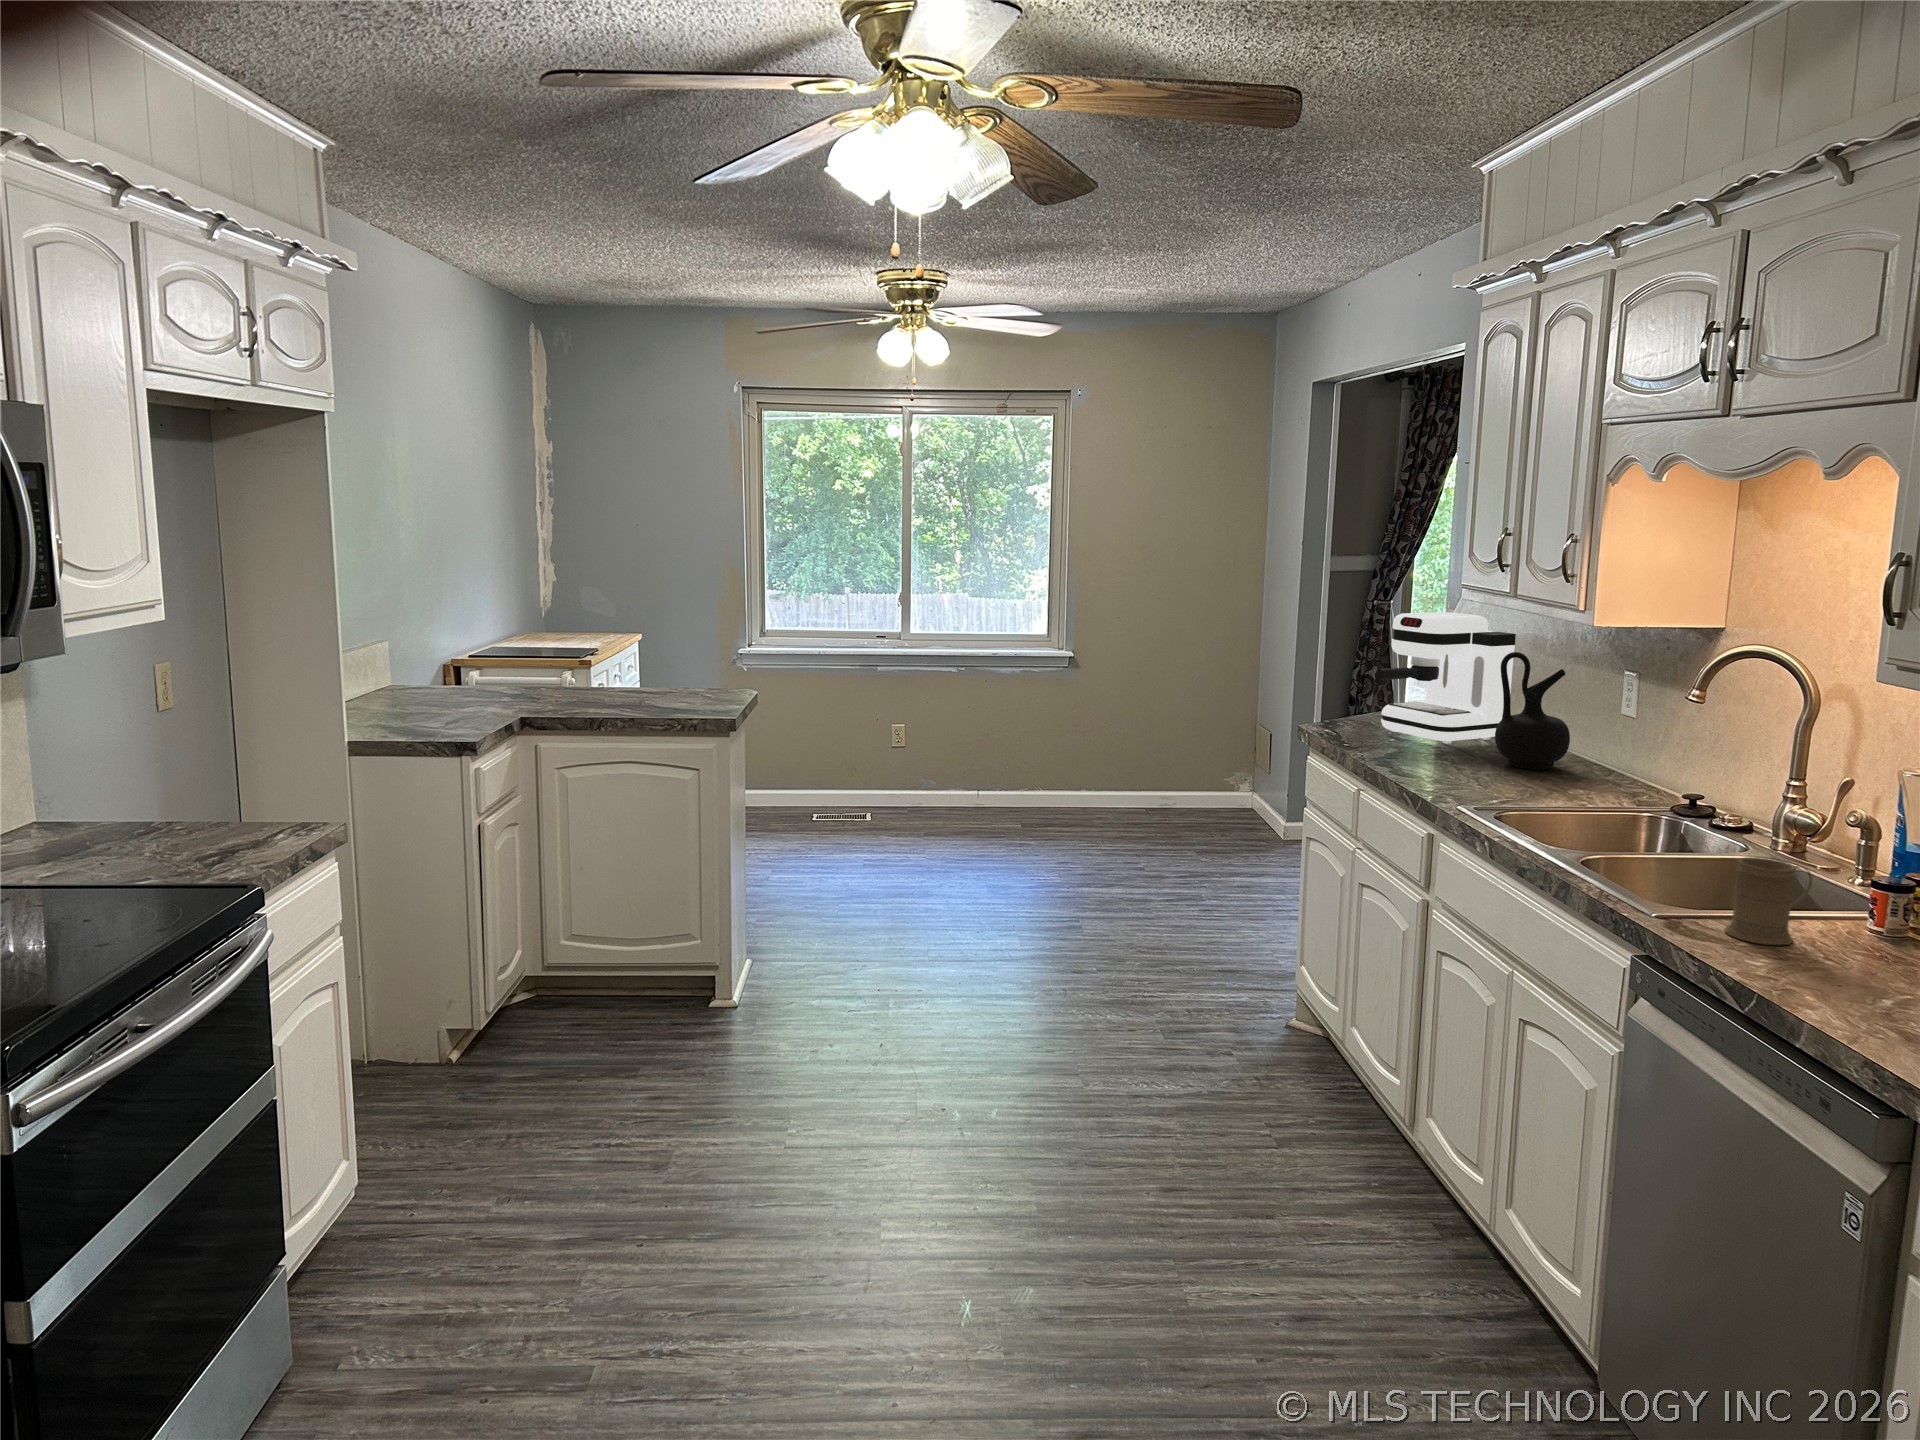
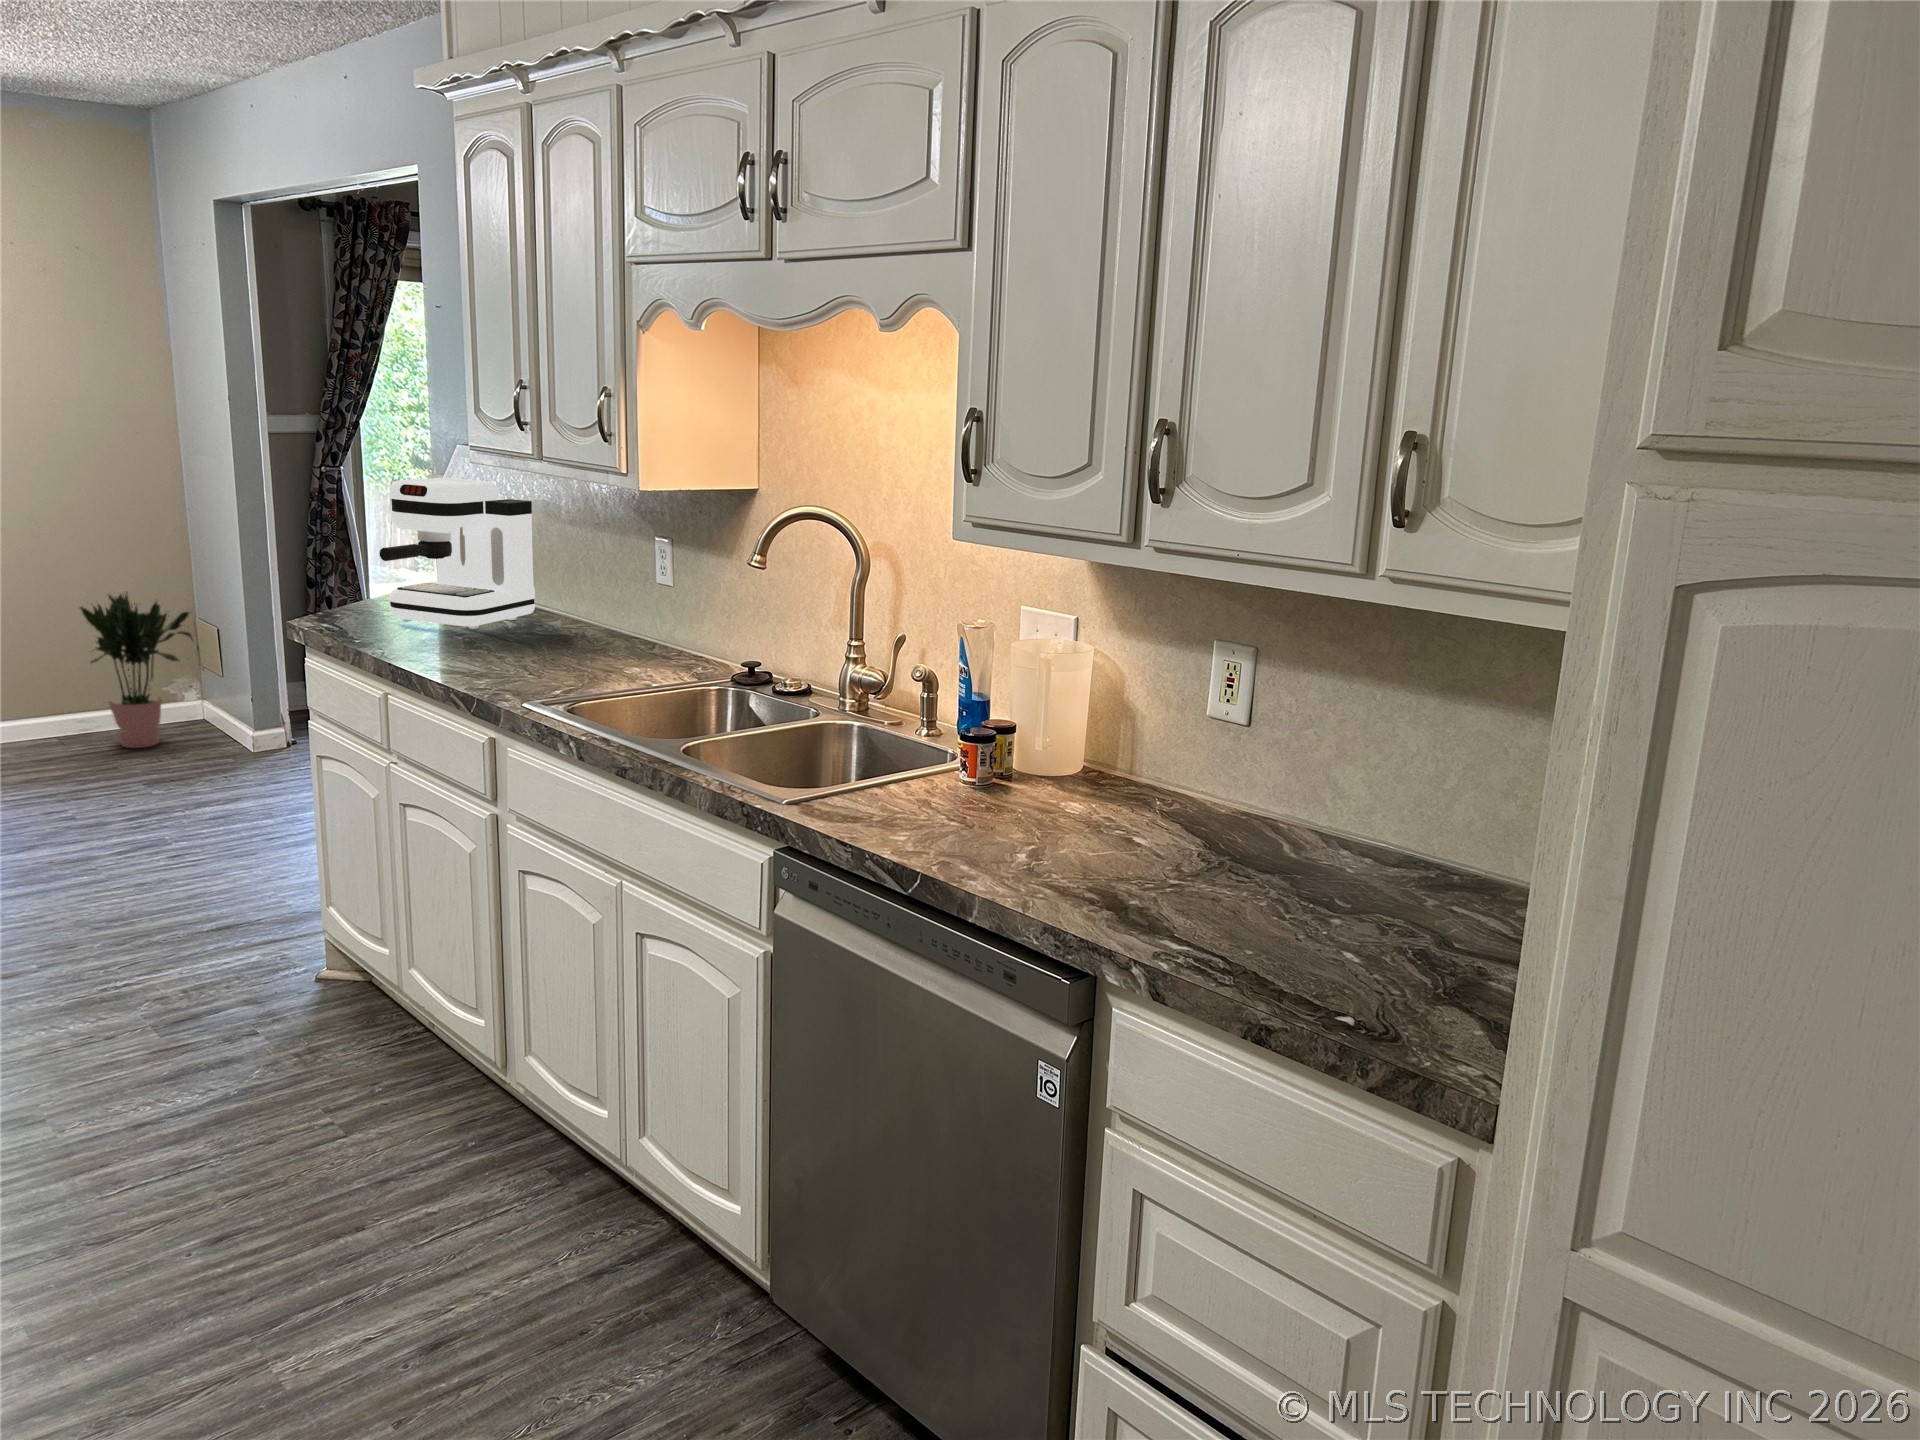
ceramic jug: present [1495,652,1570,770] -> none [532,522,611,649]
potted plant: none [1172,693,1263,824] -> present [80,591,193,748]
mug: present [1725,857,1812,945] -> none [851,725,917,813]

